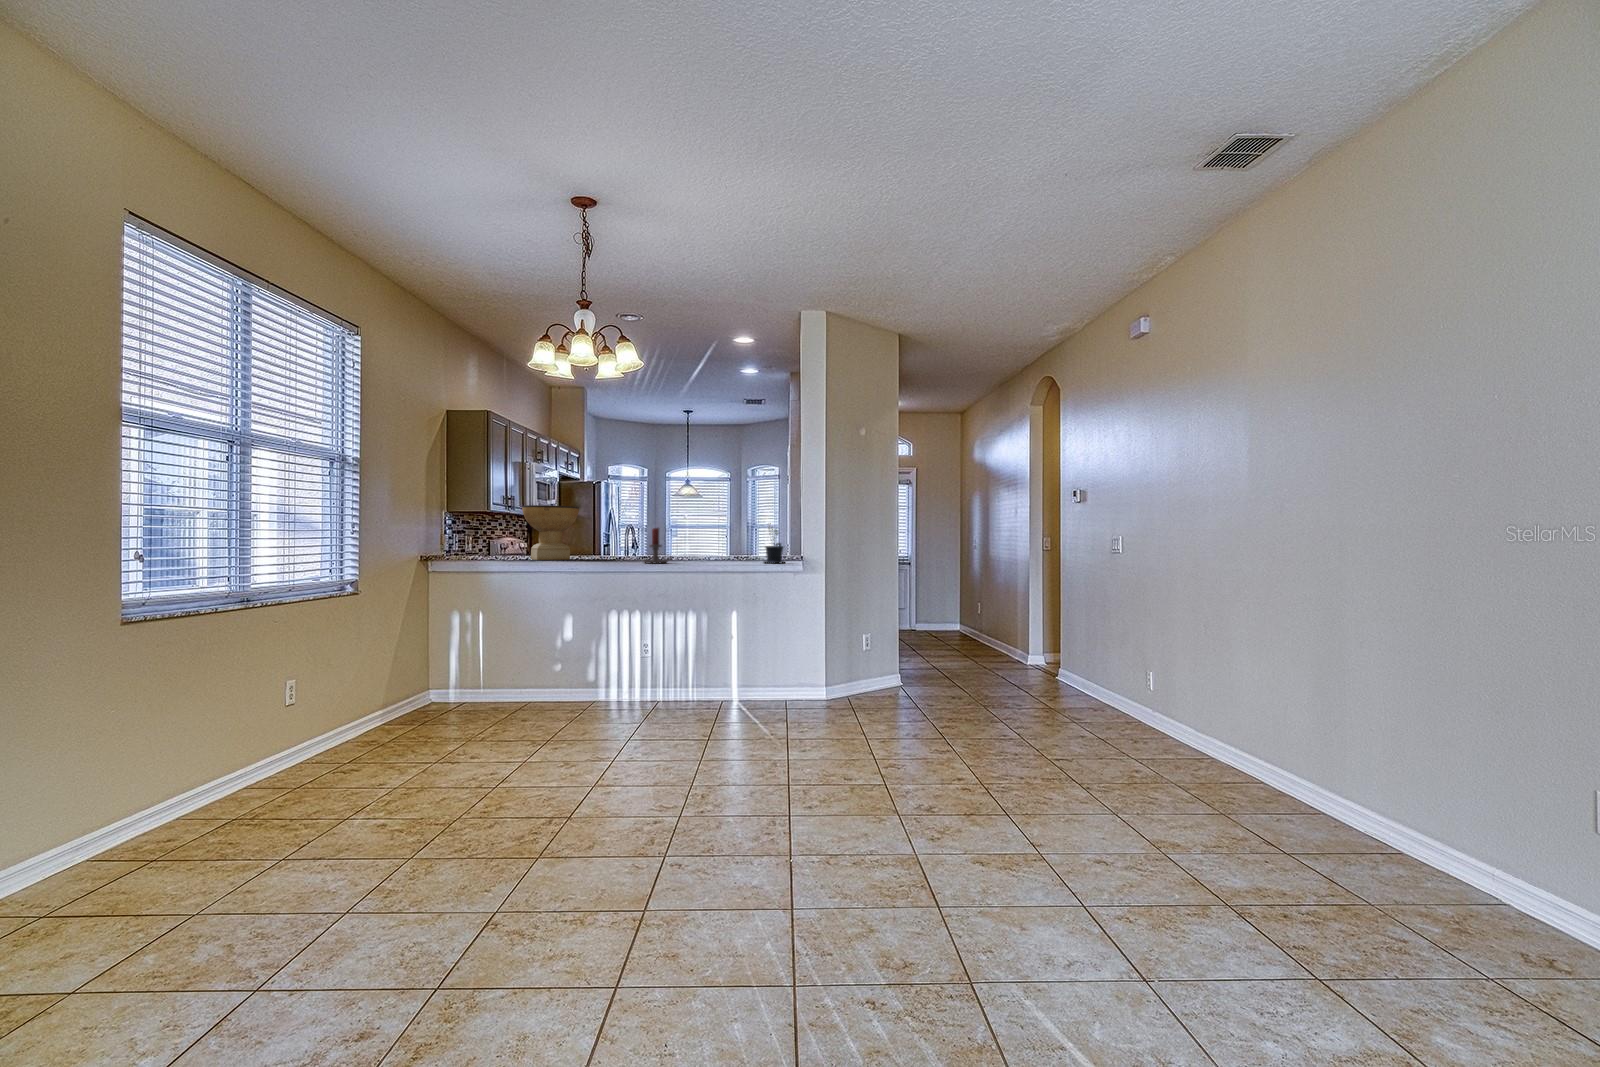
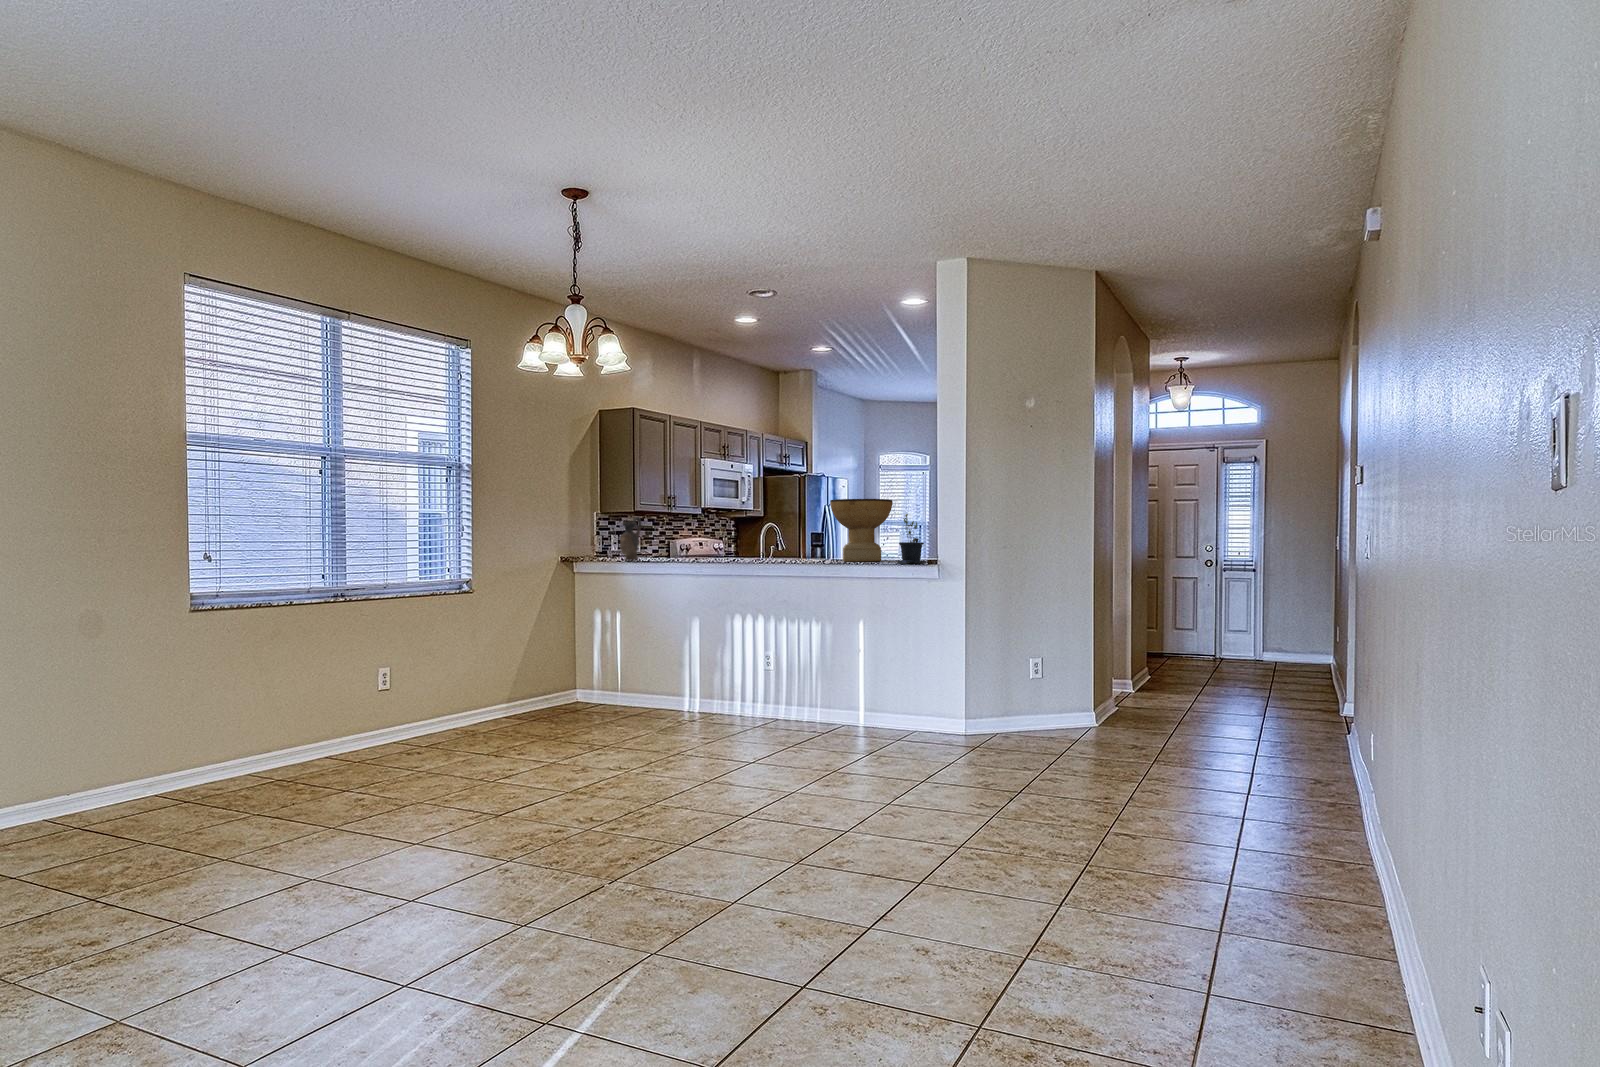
decorative bowl: present [522,505,579,560] -> present [830,499,893,562]
ceramic pitcher: none [487,518,506,561] -> present [620,517,641,561]
candle holder: present [643,528,671,563] -> none [753,523,790,563]

